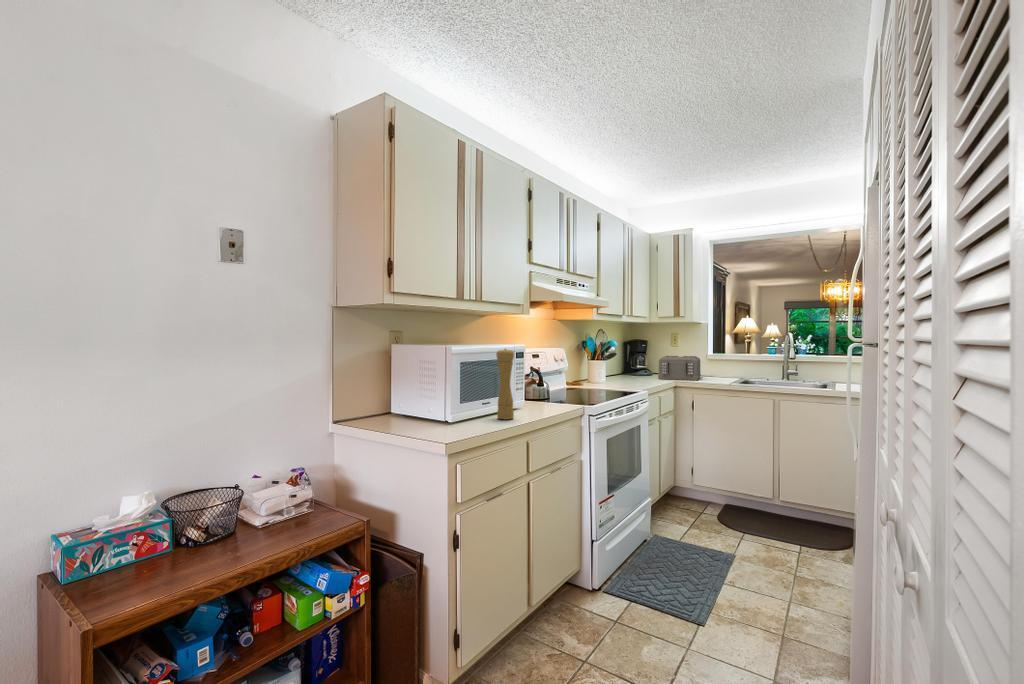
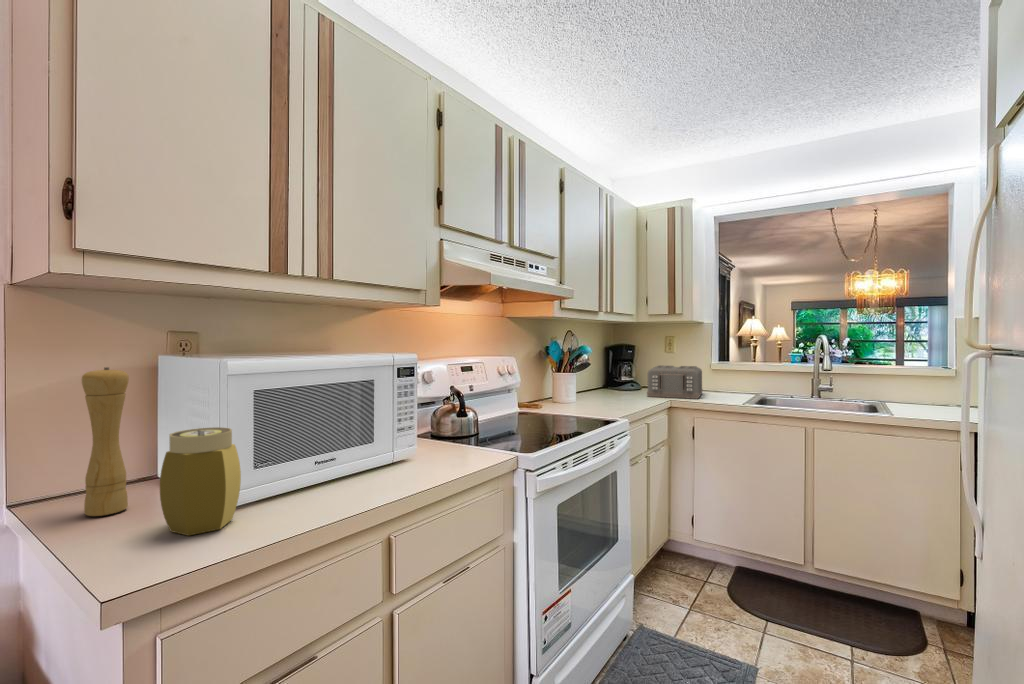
pepper mill: present [496,349,514,419] -> present [82,367,129,516]
jar: none [428,381,458,431] -> present [160,427,241,536]

